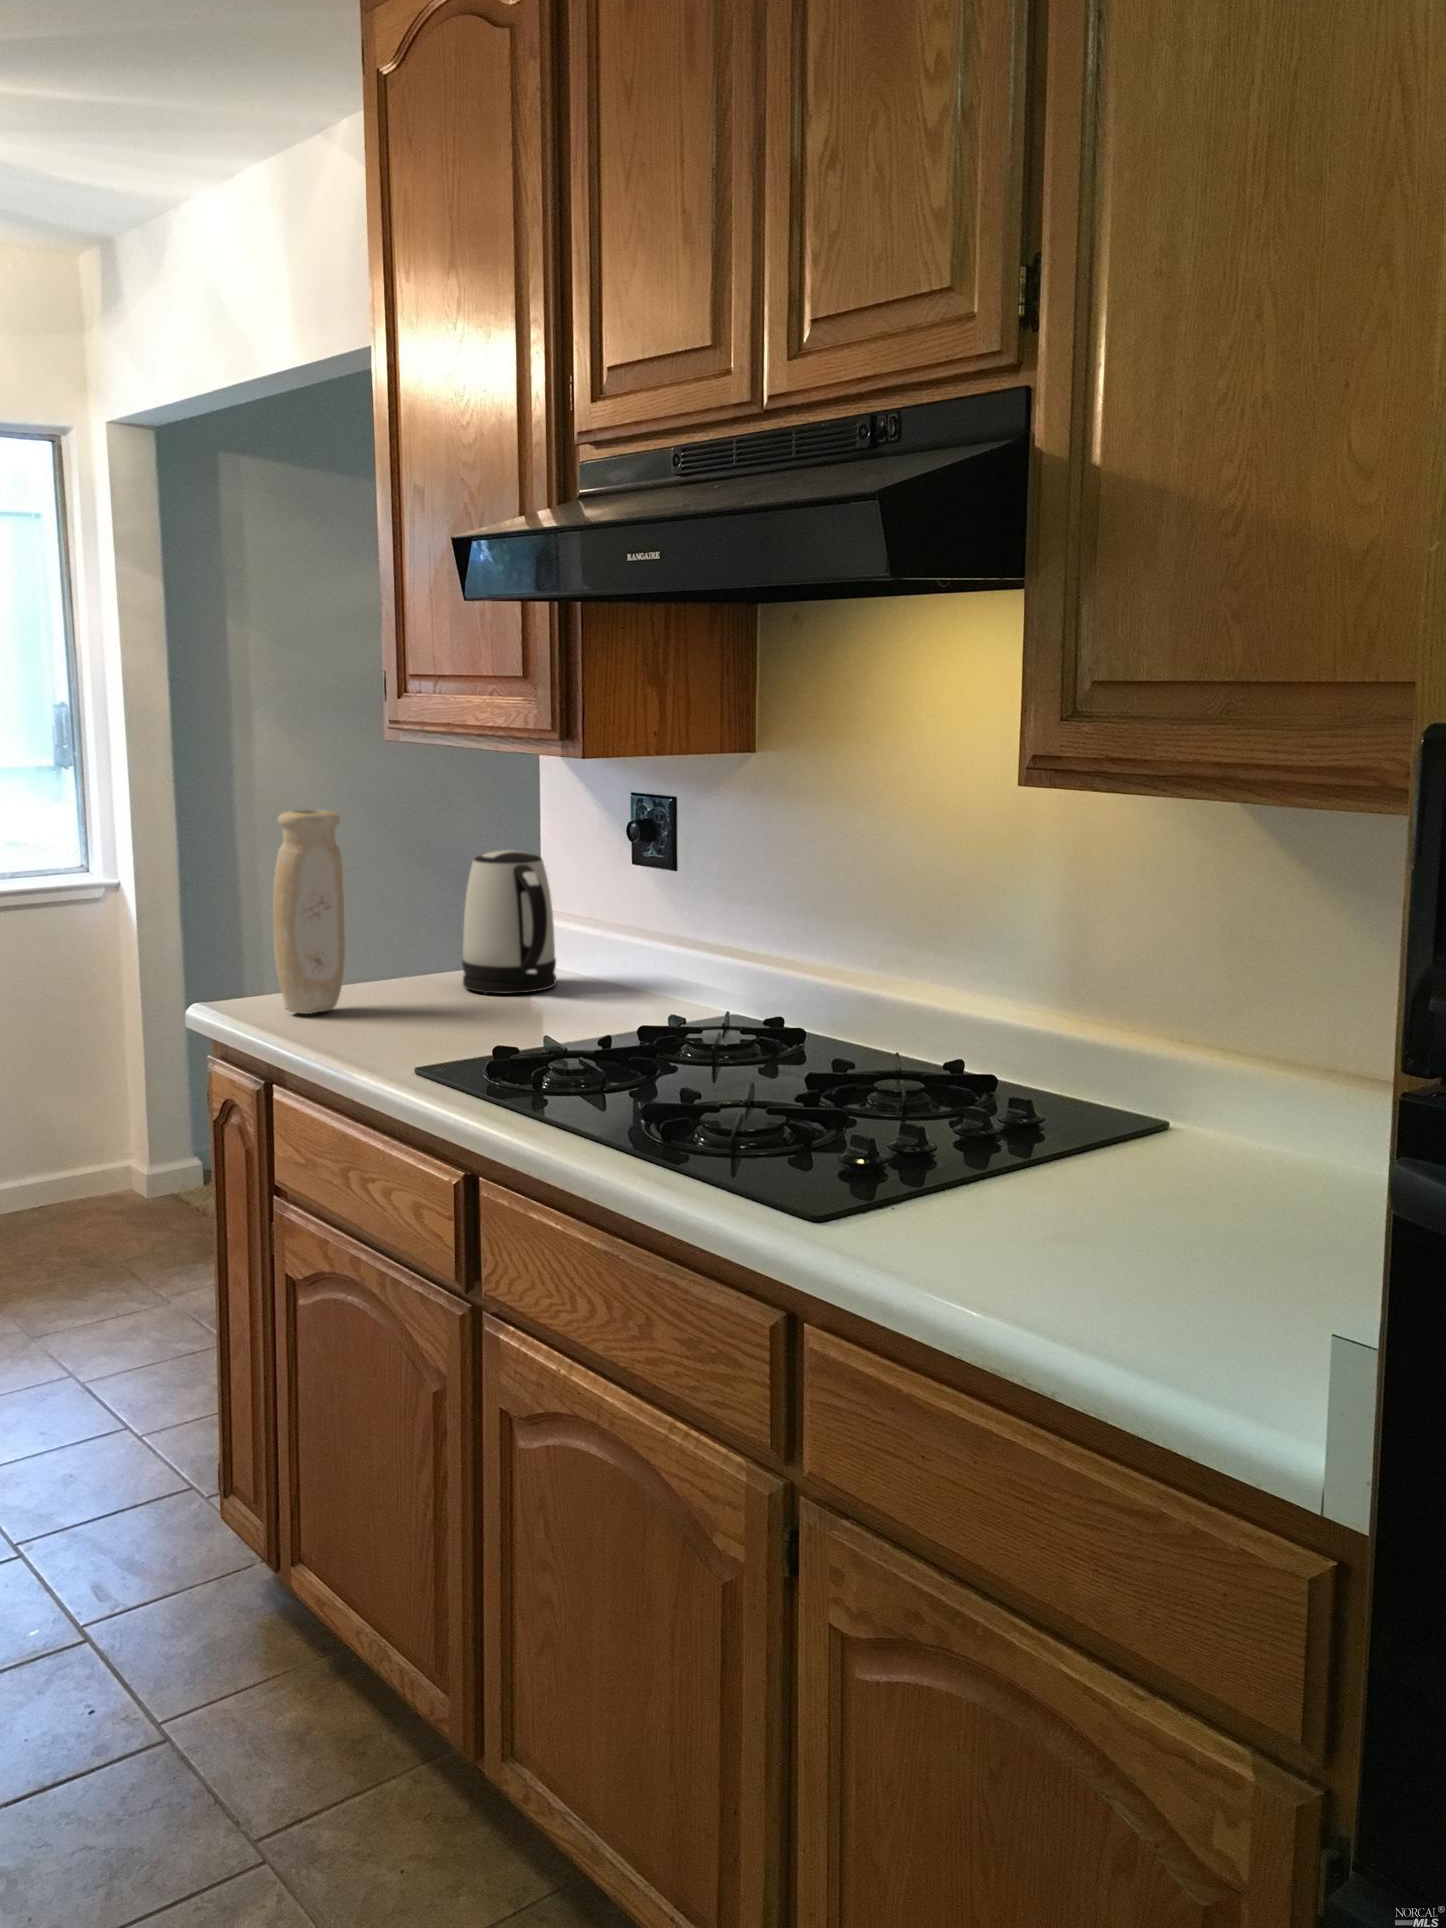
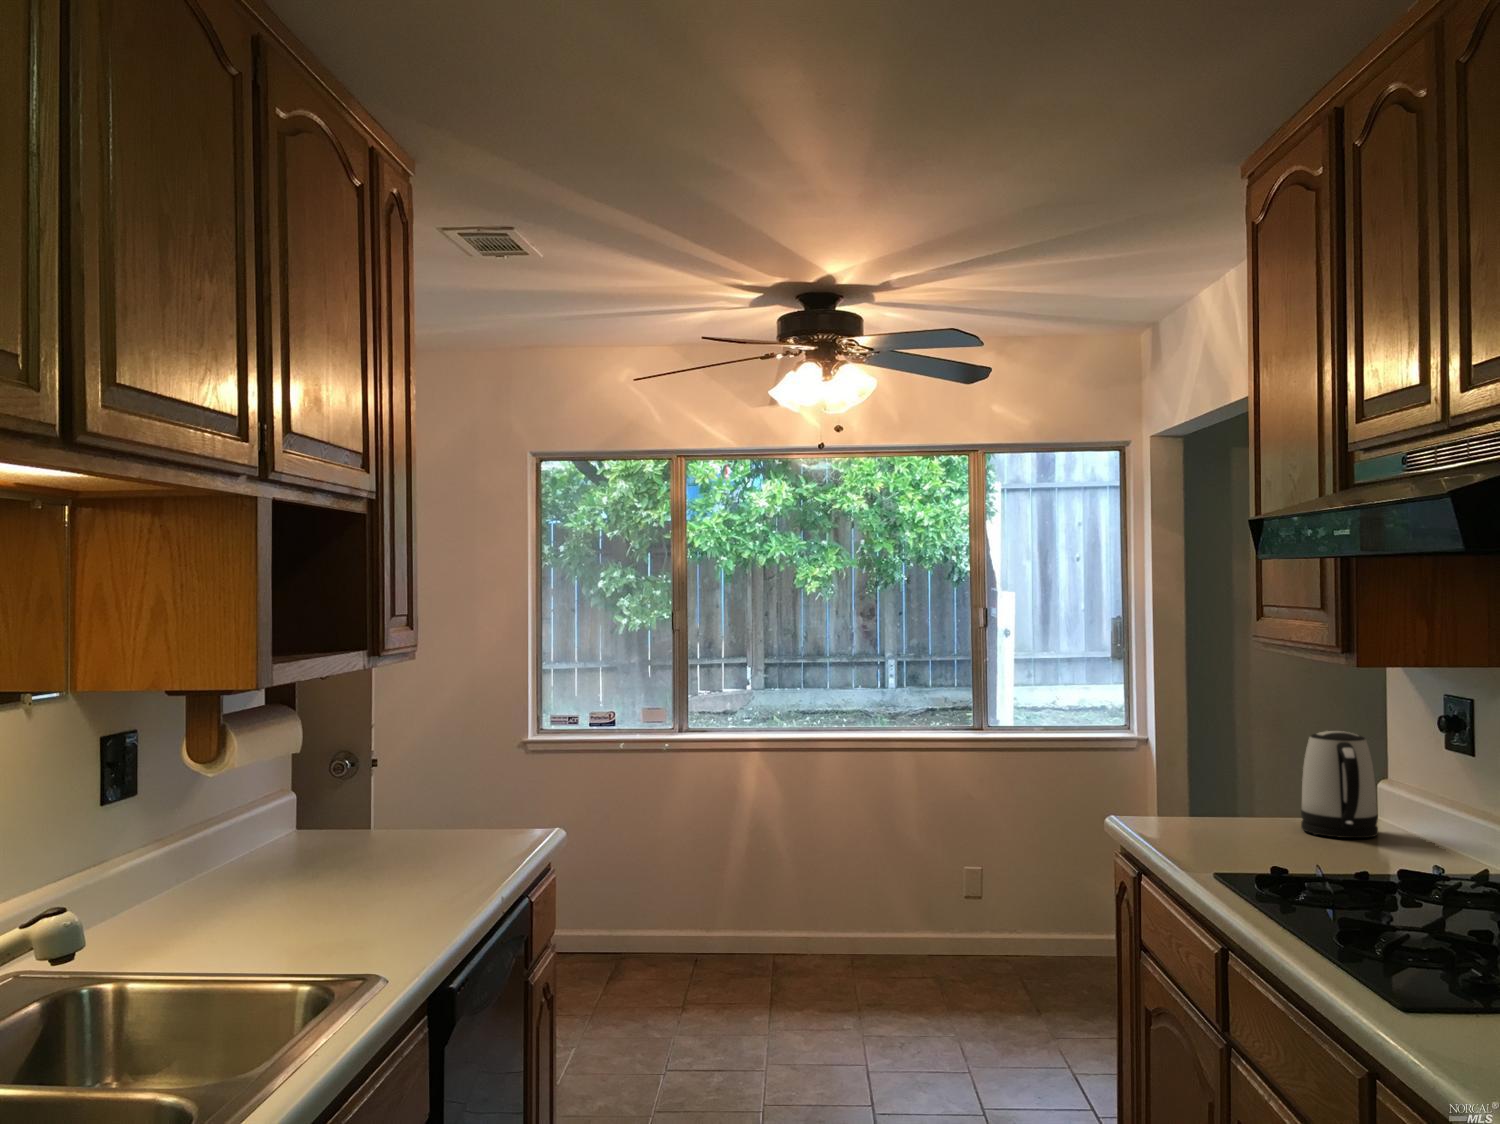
vase: present [273,810,345,1014] -> none [1154,693,1201,830]

